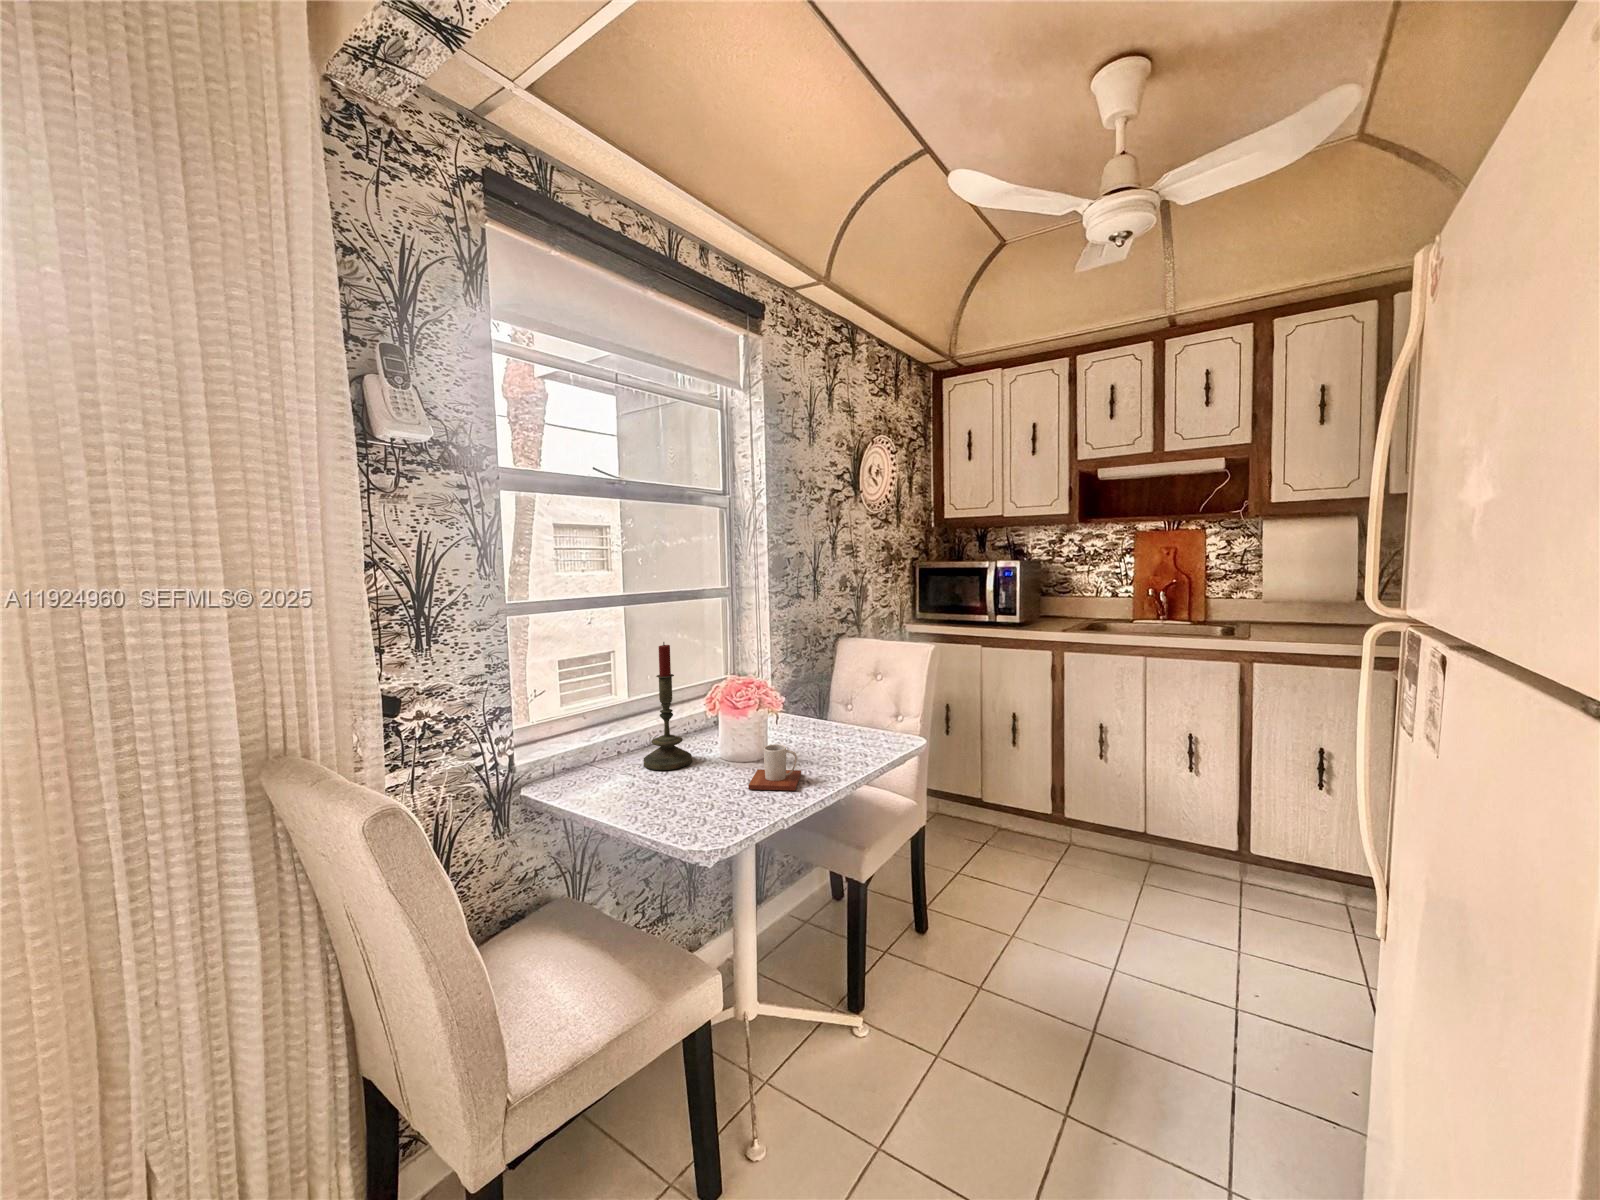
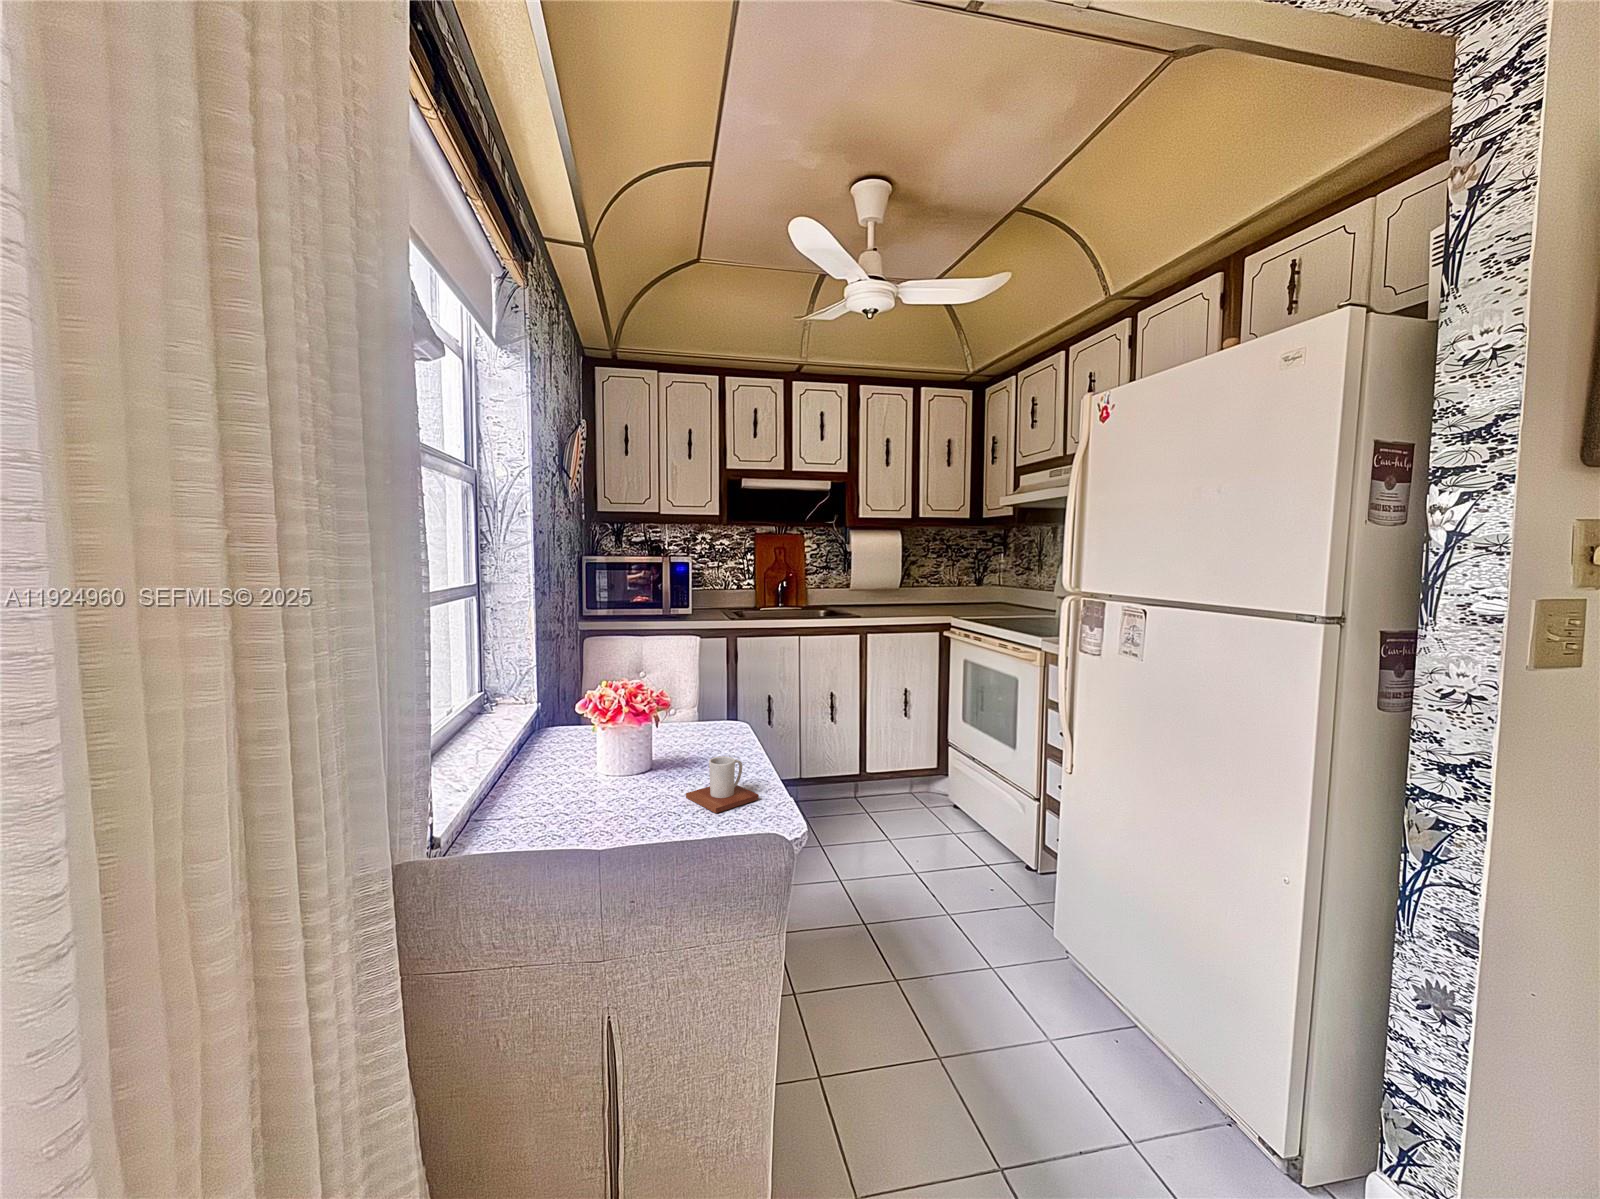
candle: present [644,642,692,770] -> none [522,656,591,835]

